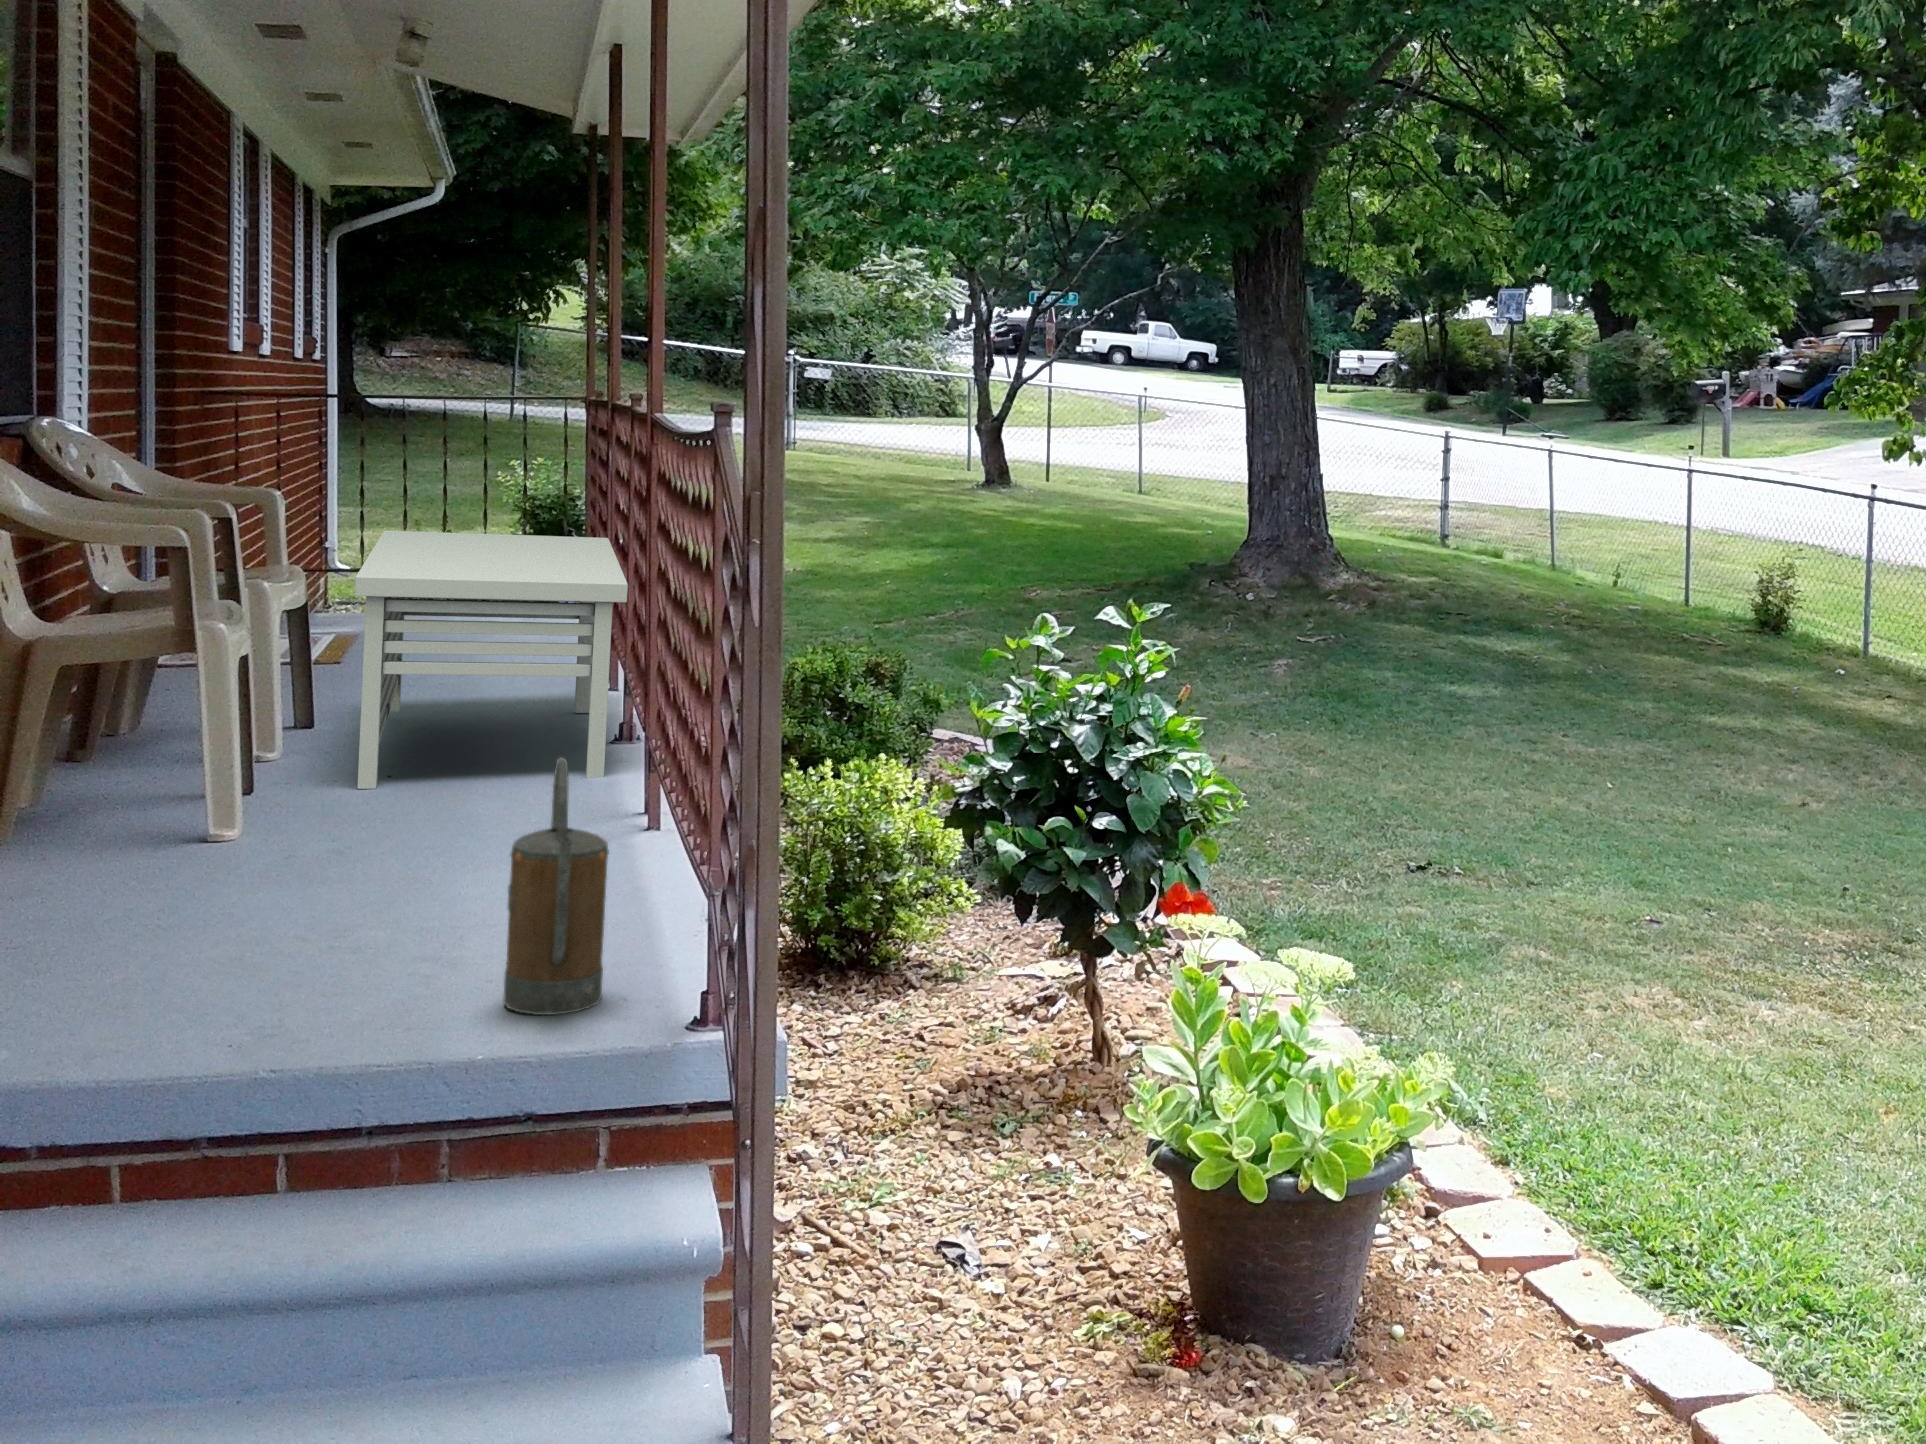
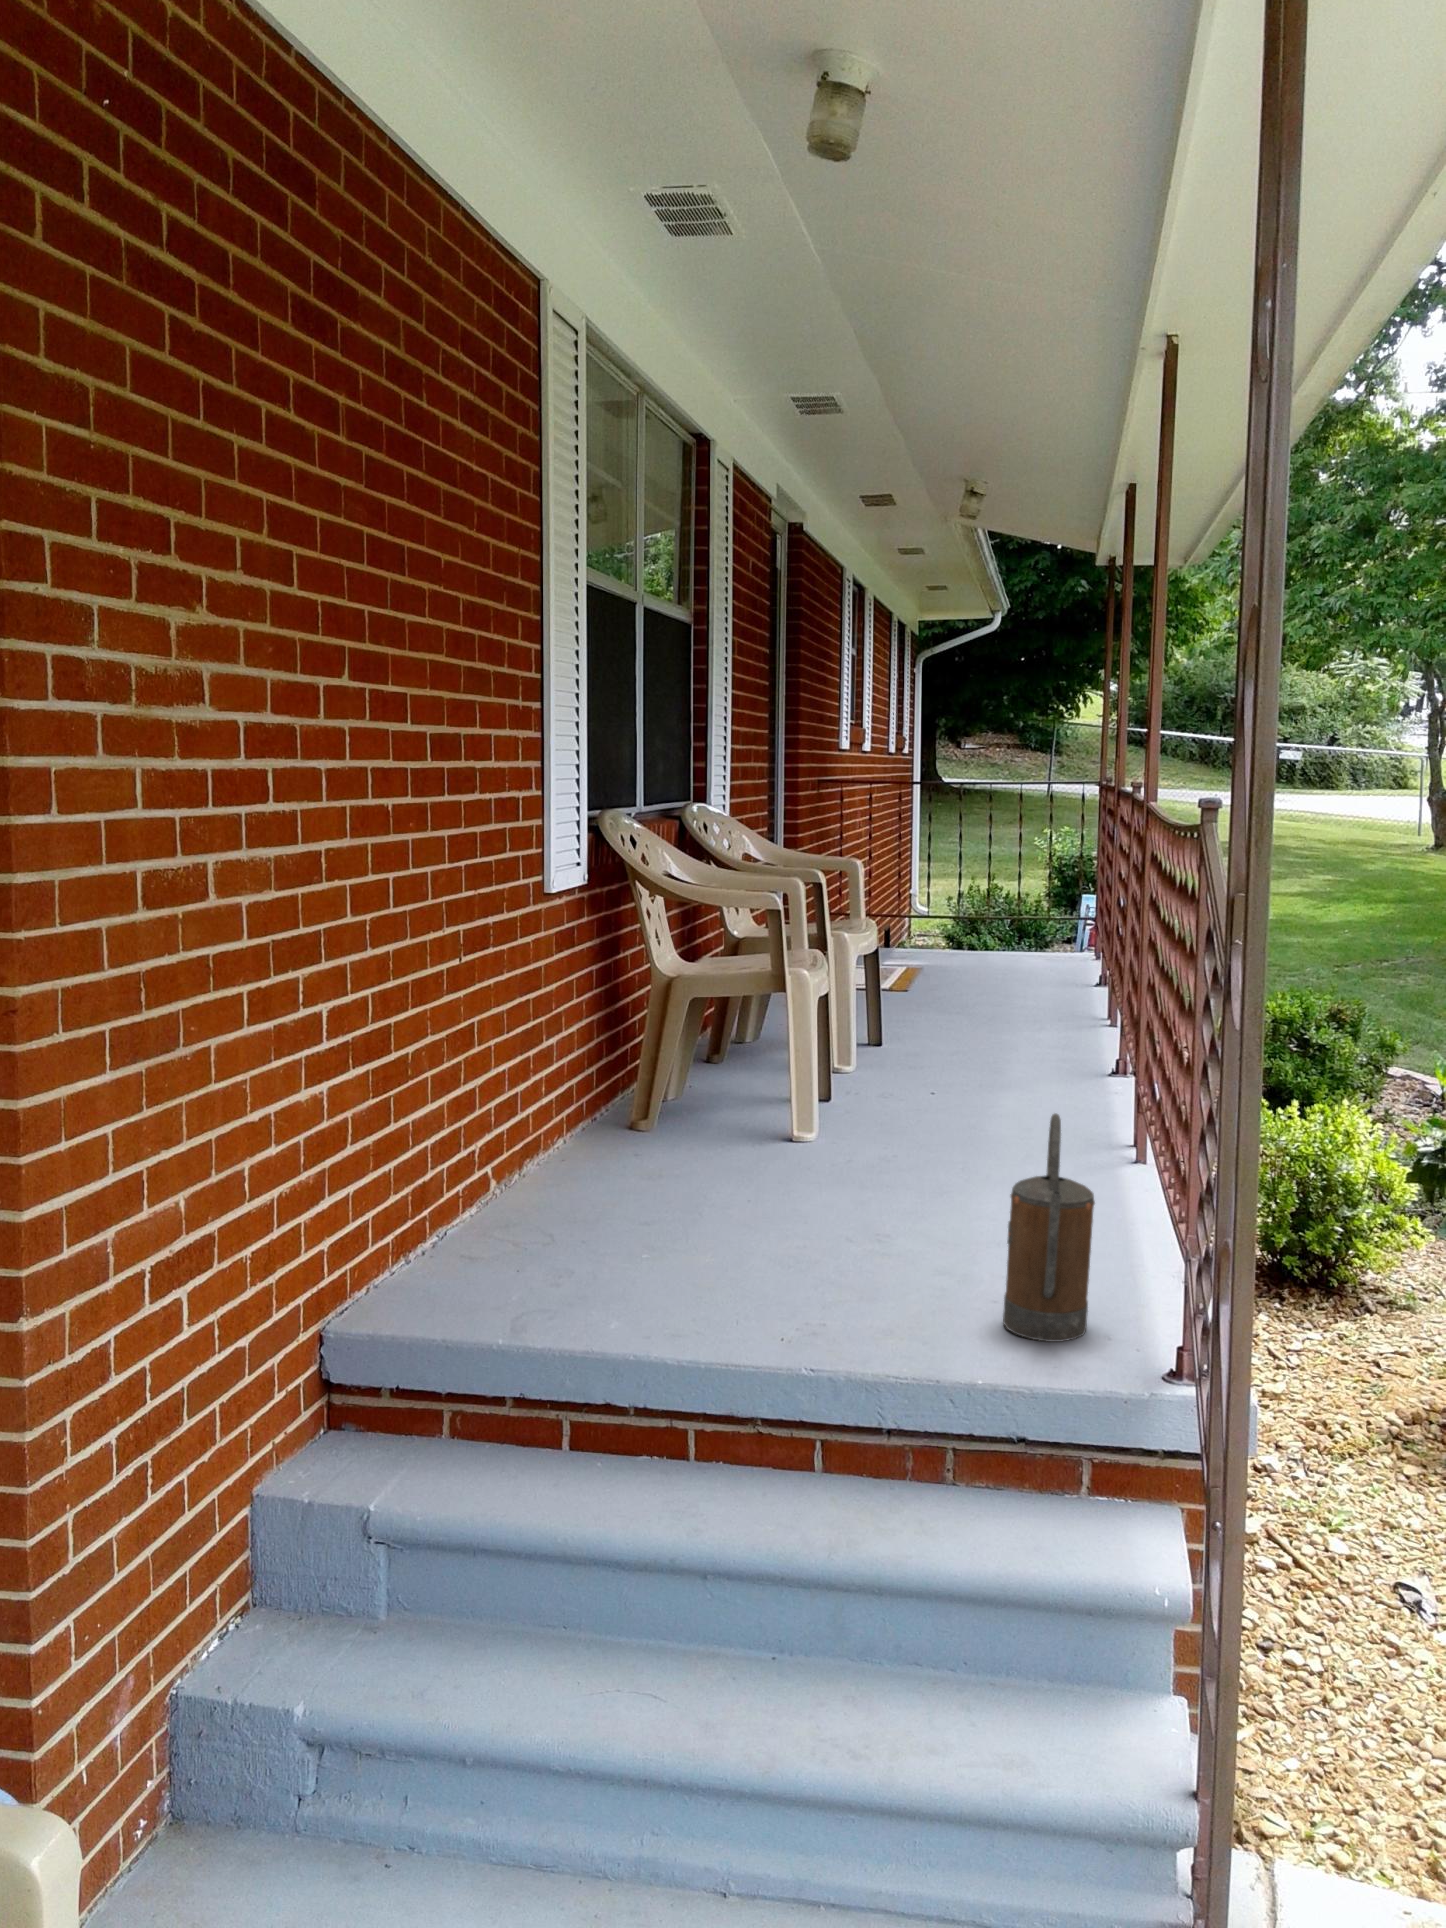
storage bench: present [355,530,628,789] -> none [909,892,1123,1115]

